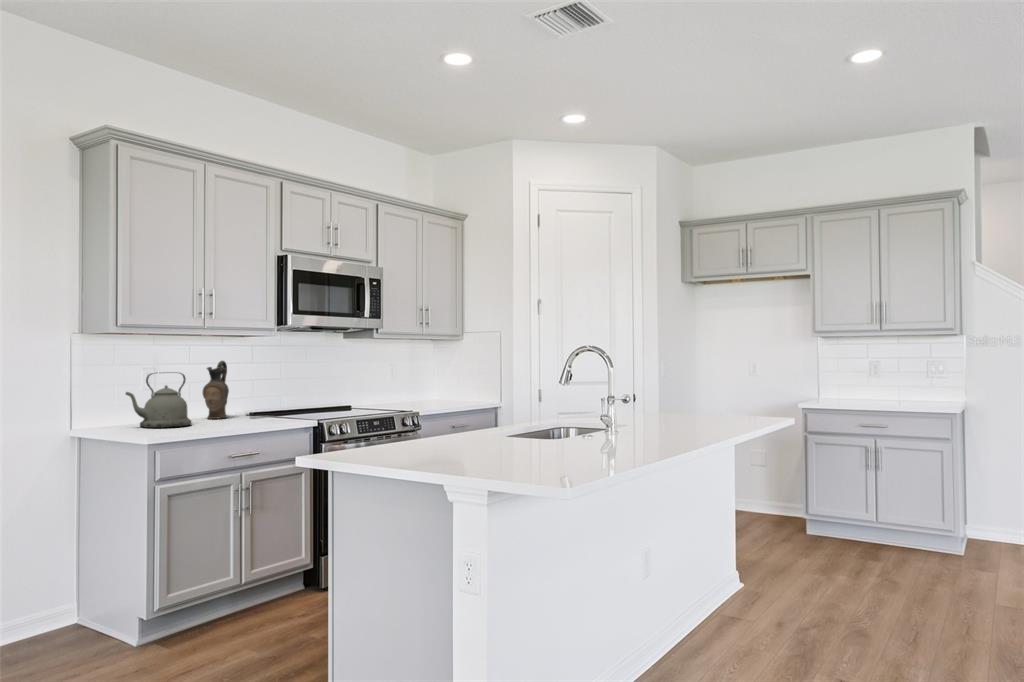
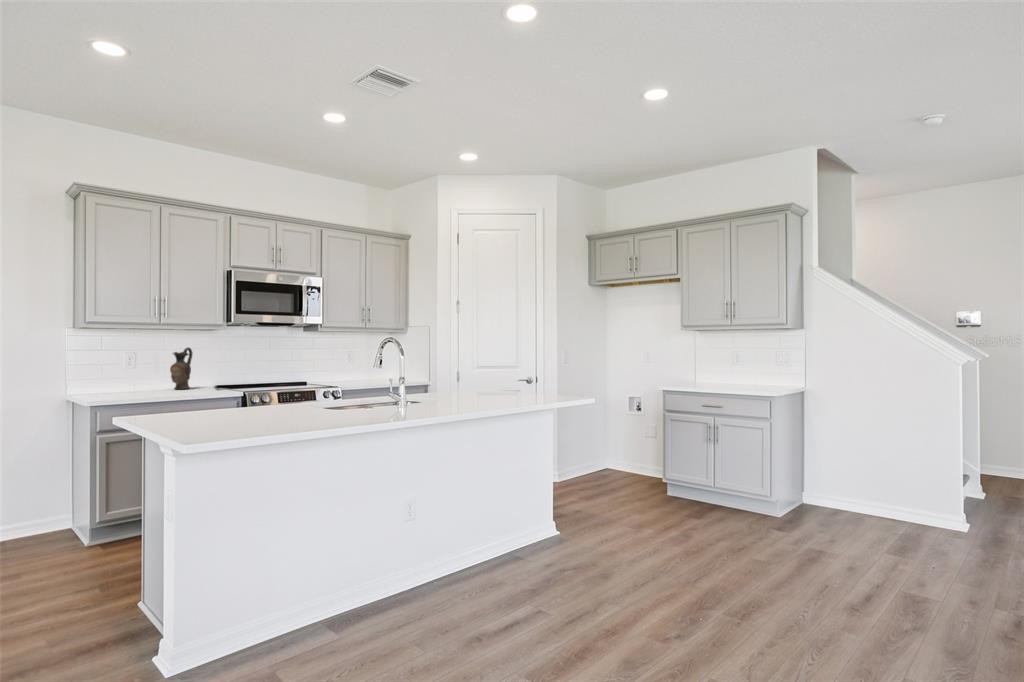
kettle: present [126,373,191,428] -> none [96,356,149,395]

